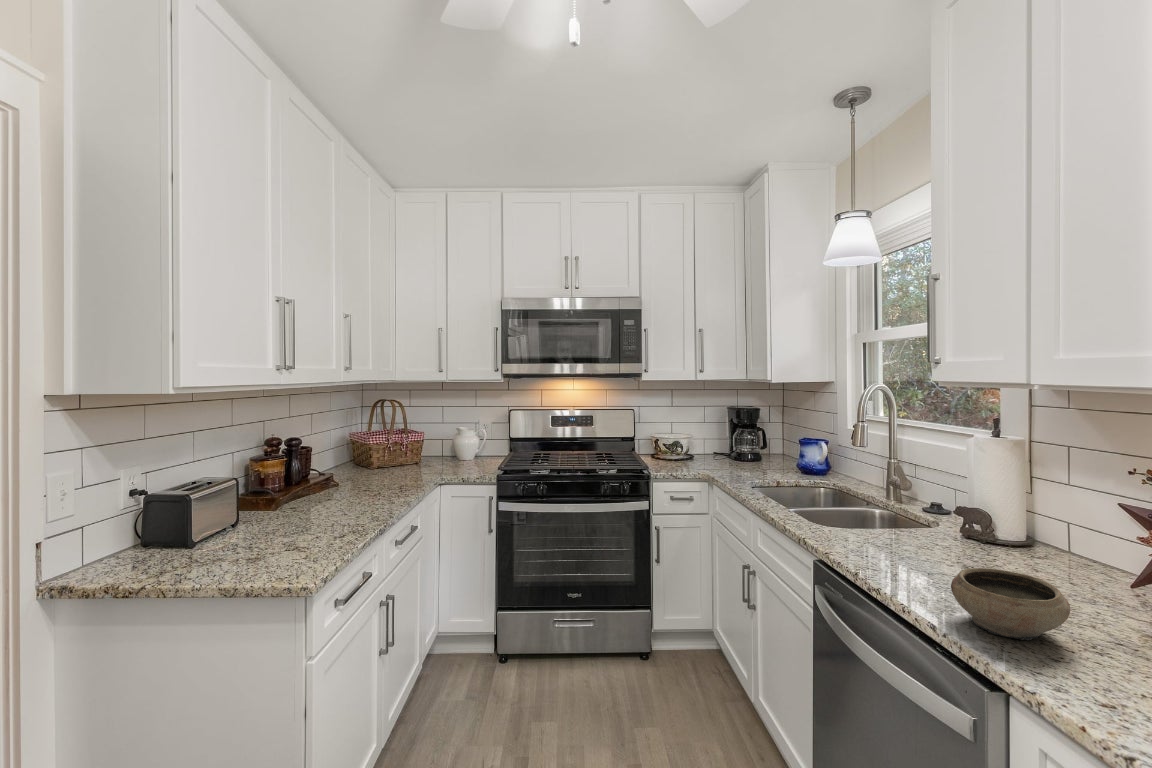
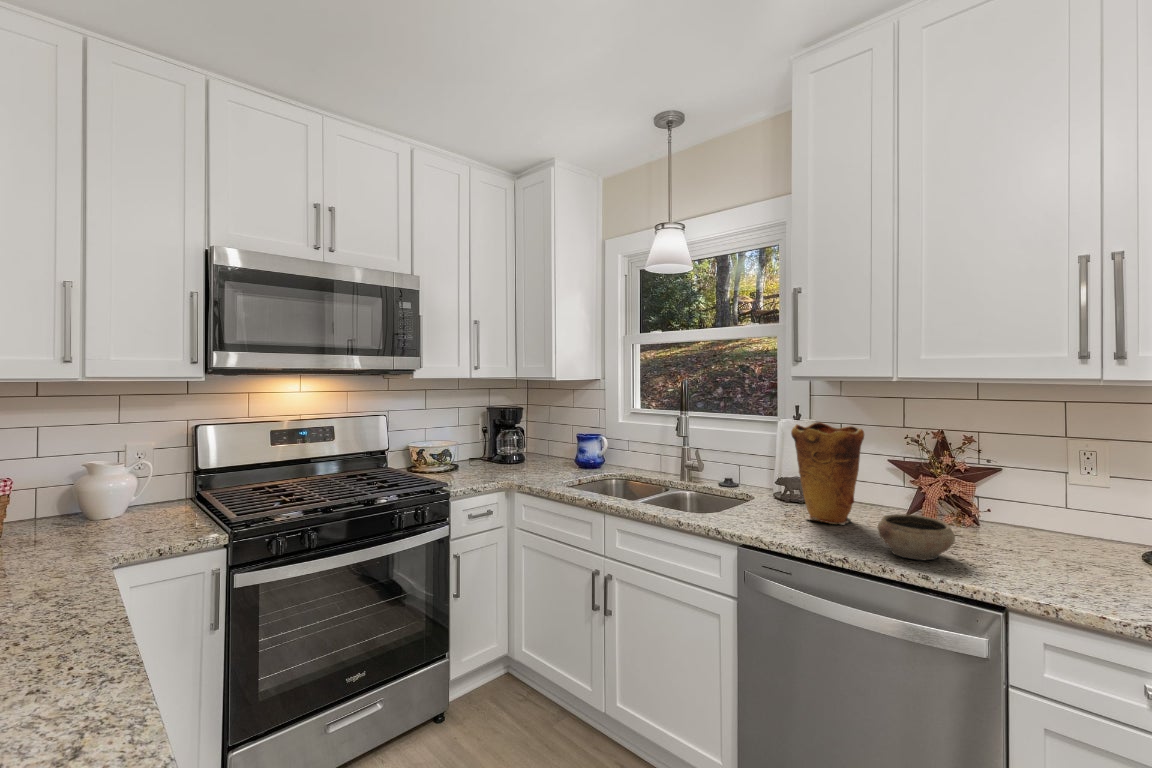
vase: none [924,441,1031,576] -> present [791,422,864,525]

